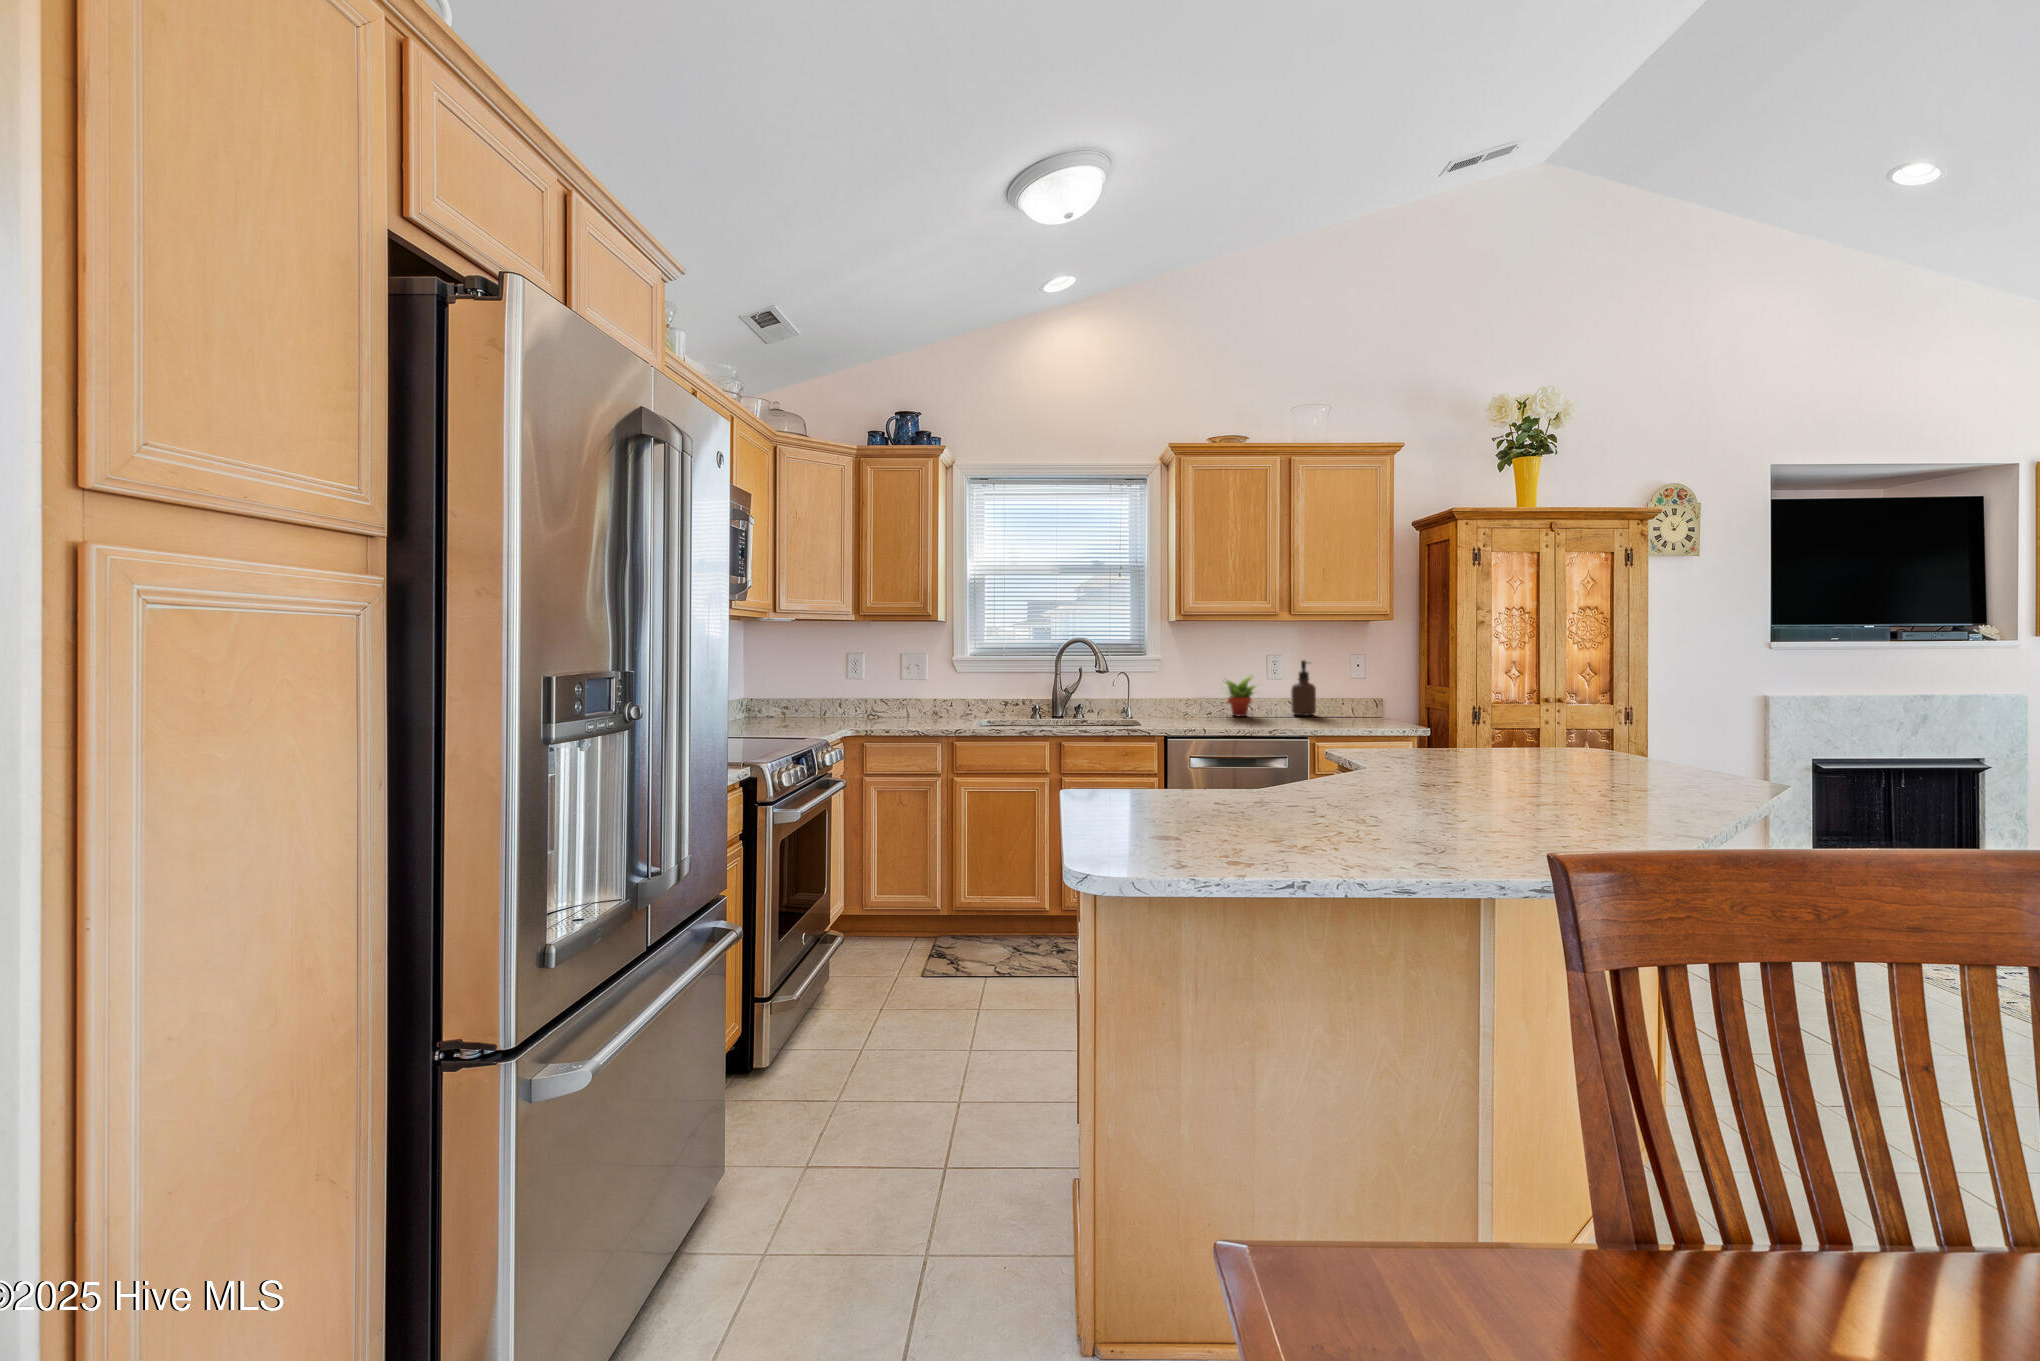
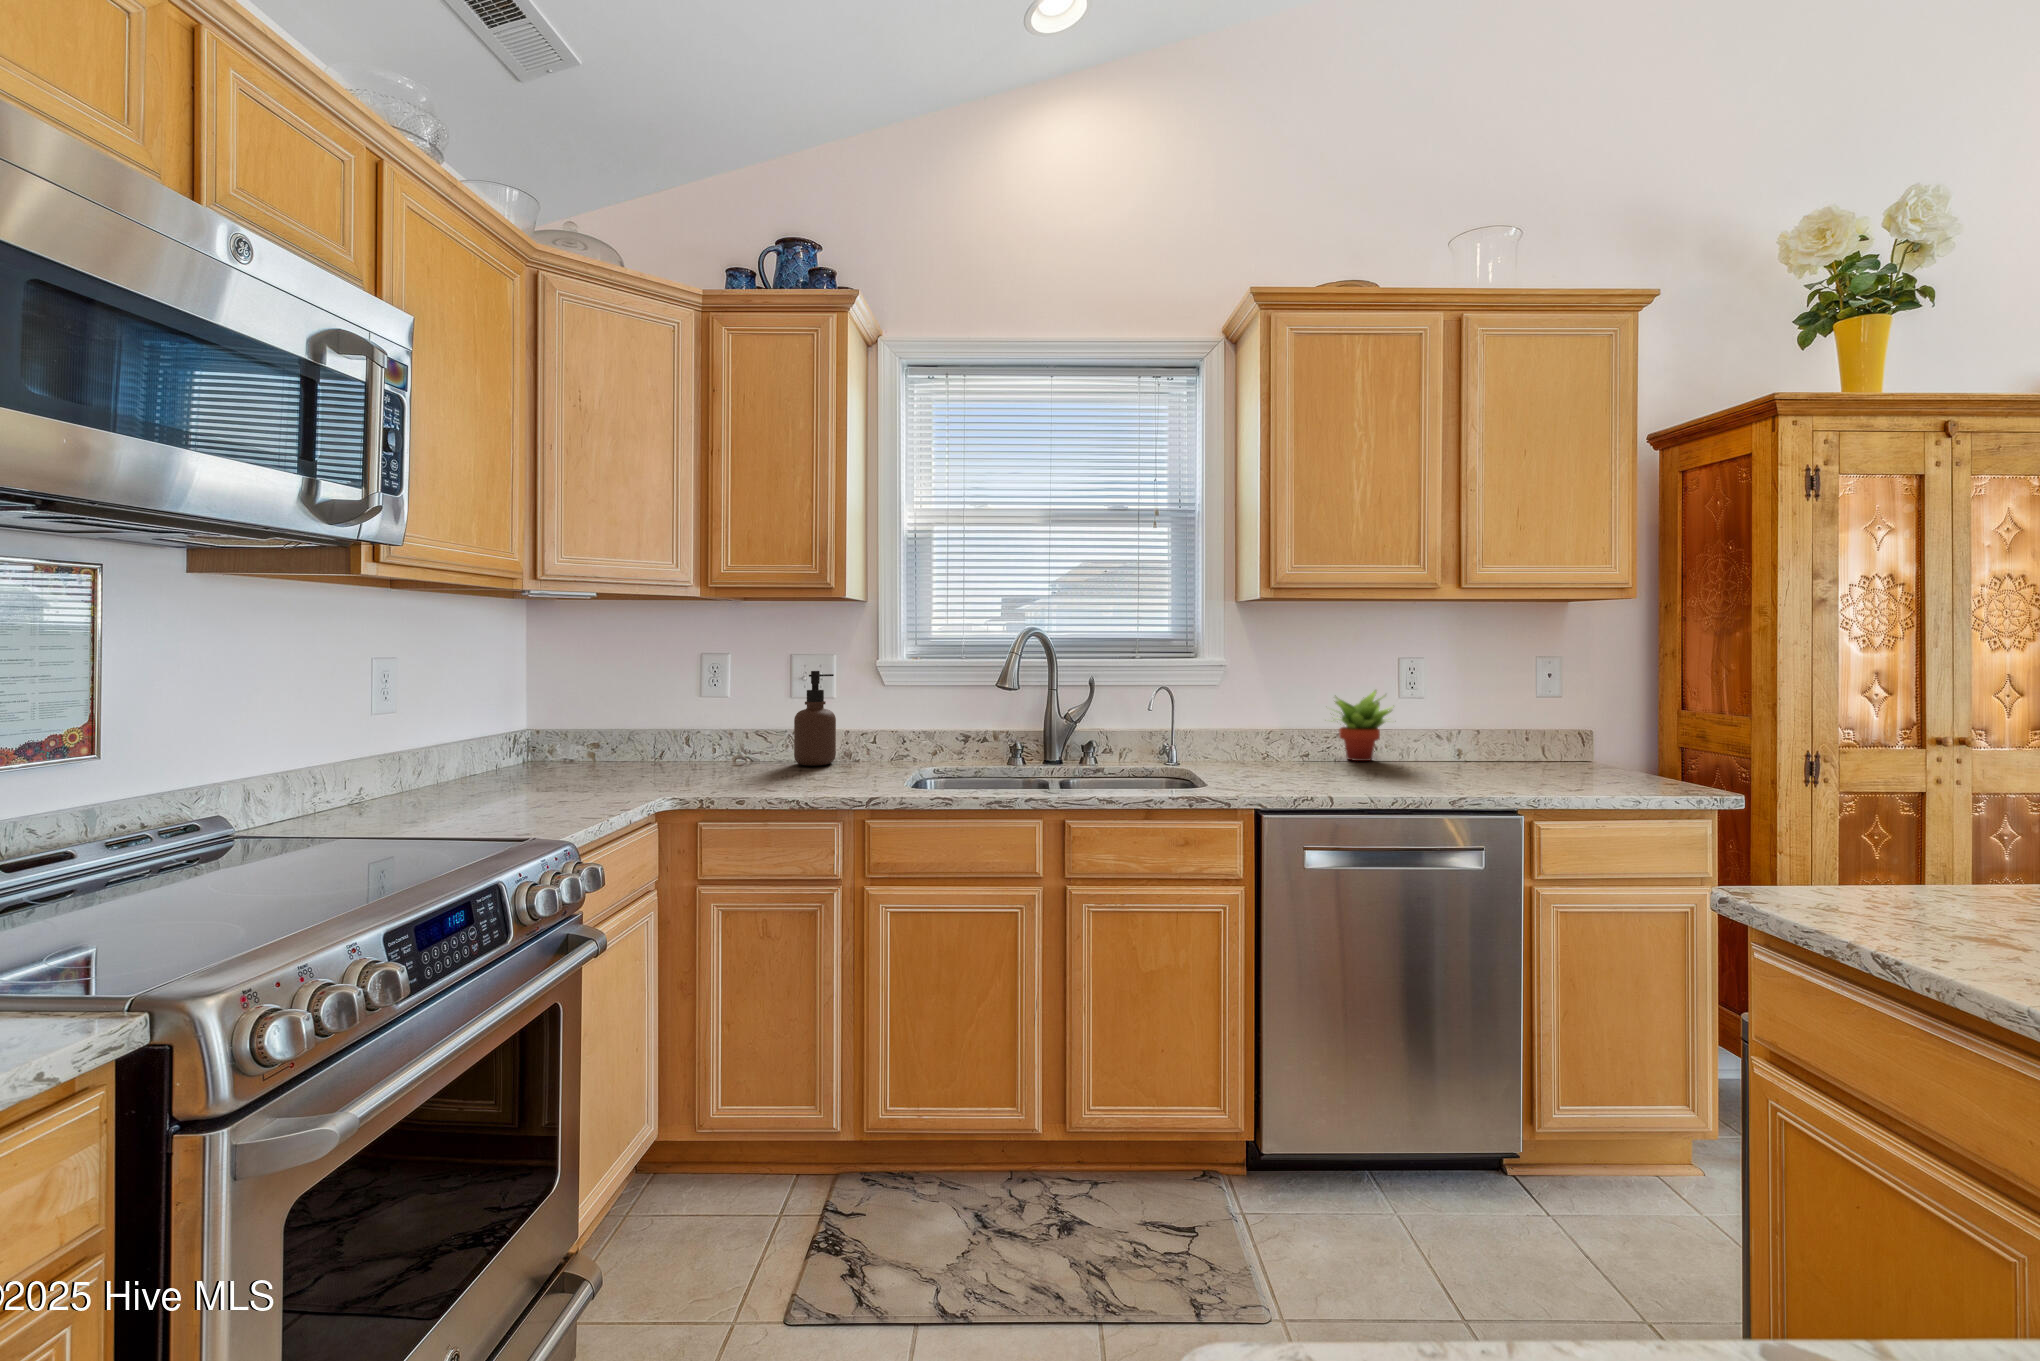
soap dispenser: present [1291,660,1316,716] -> present [794,671,836,766]

